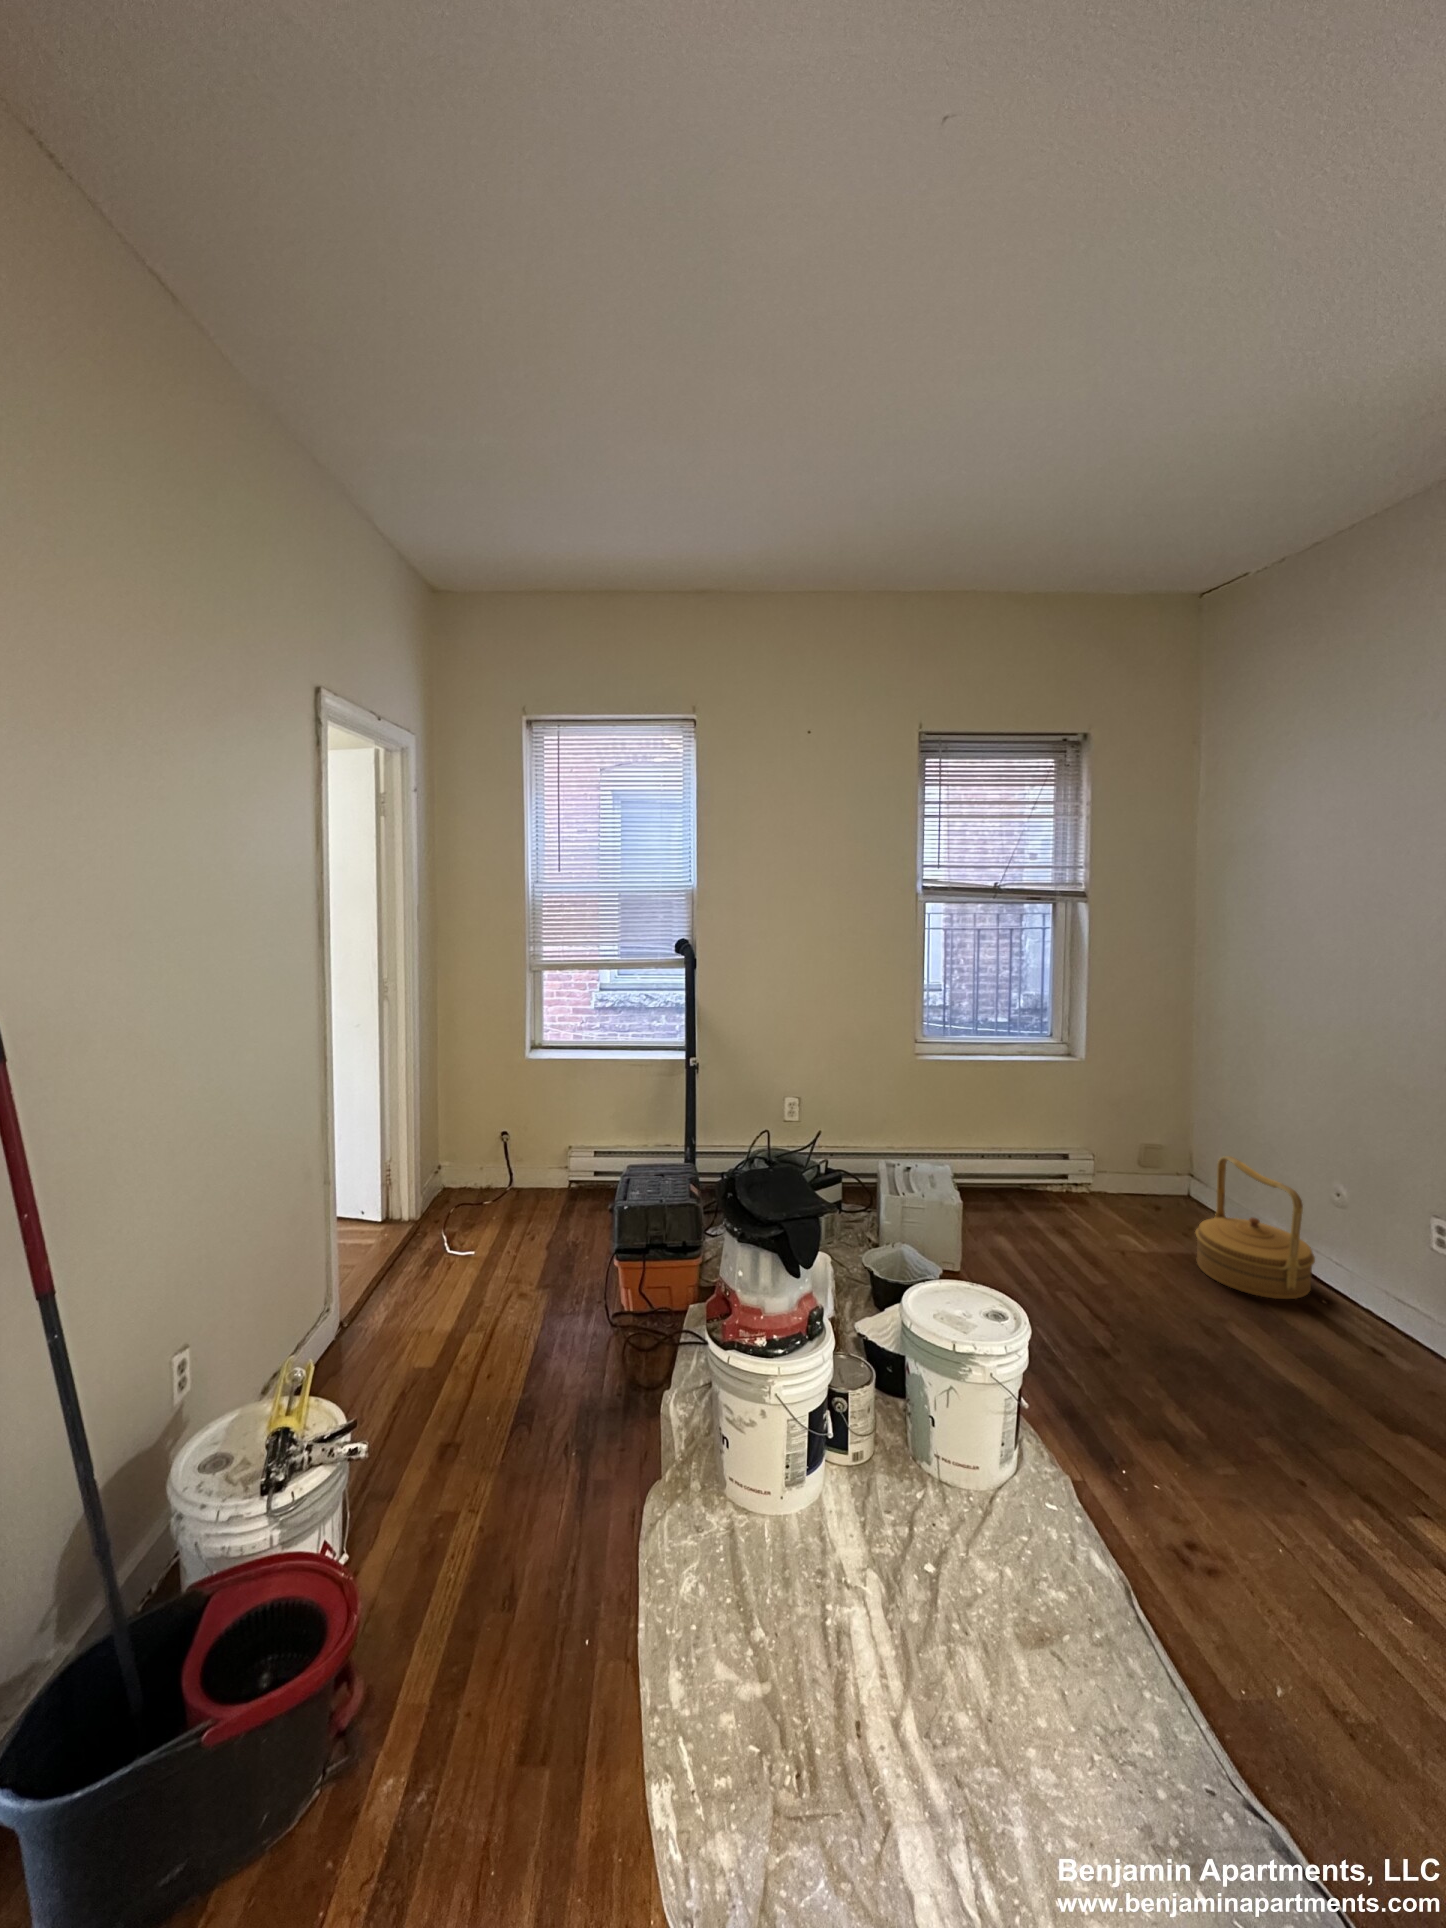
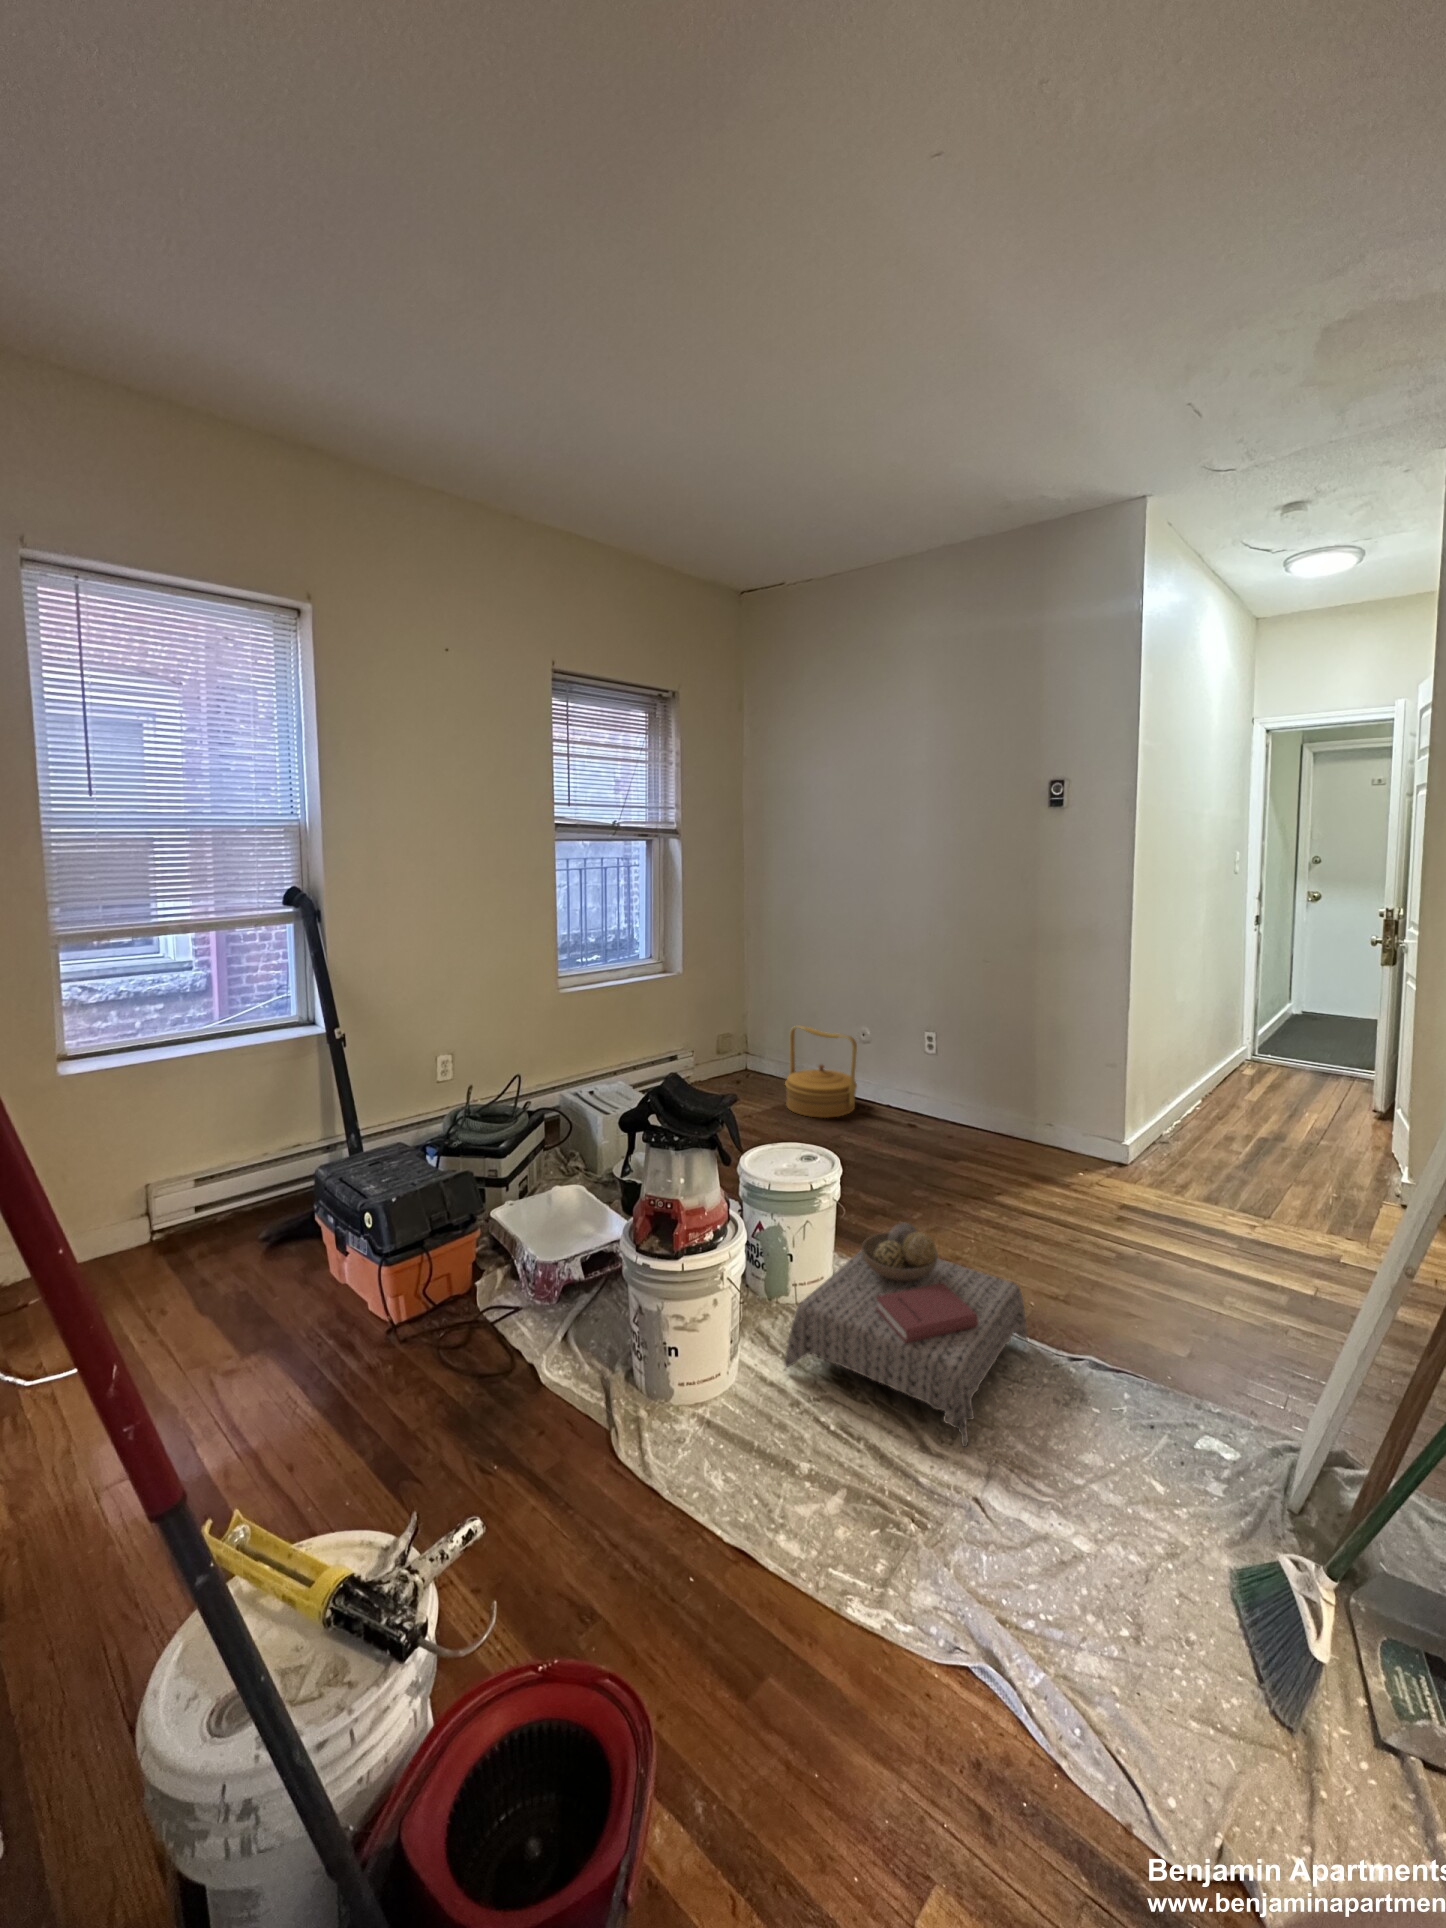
ottoman: none [855,1442,1207,1767] -> present [784,1222,1027,1447]

